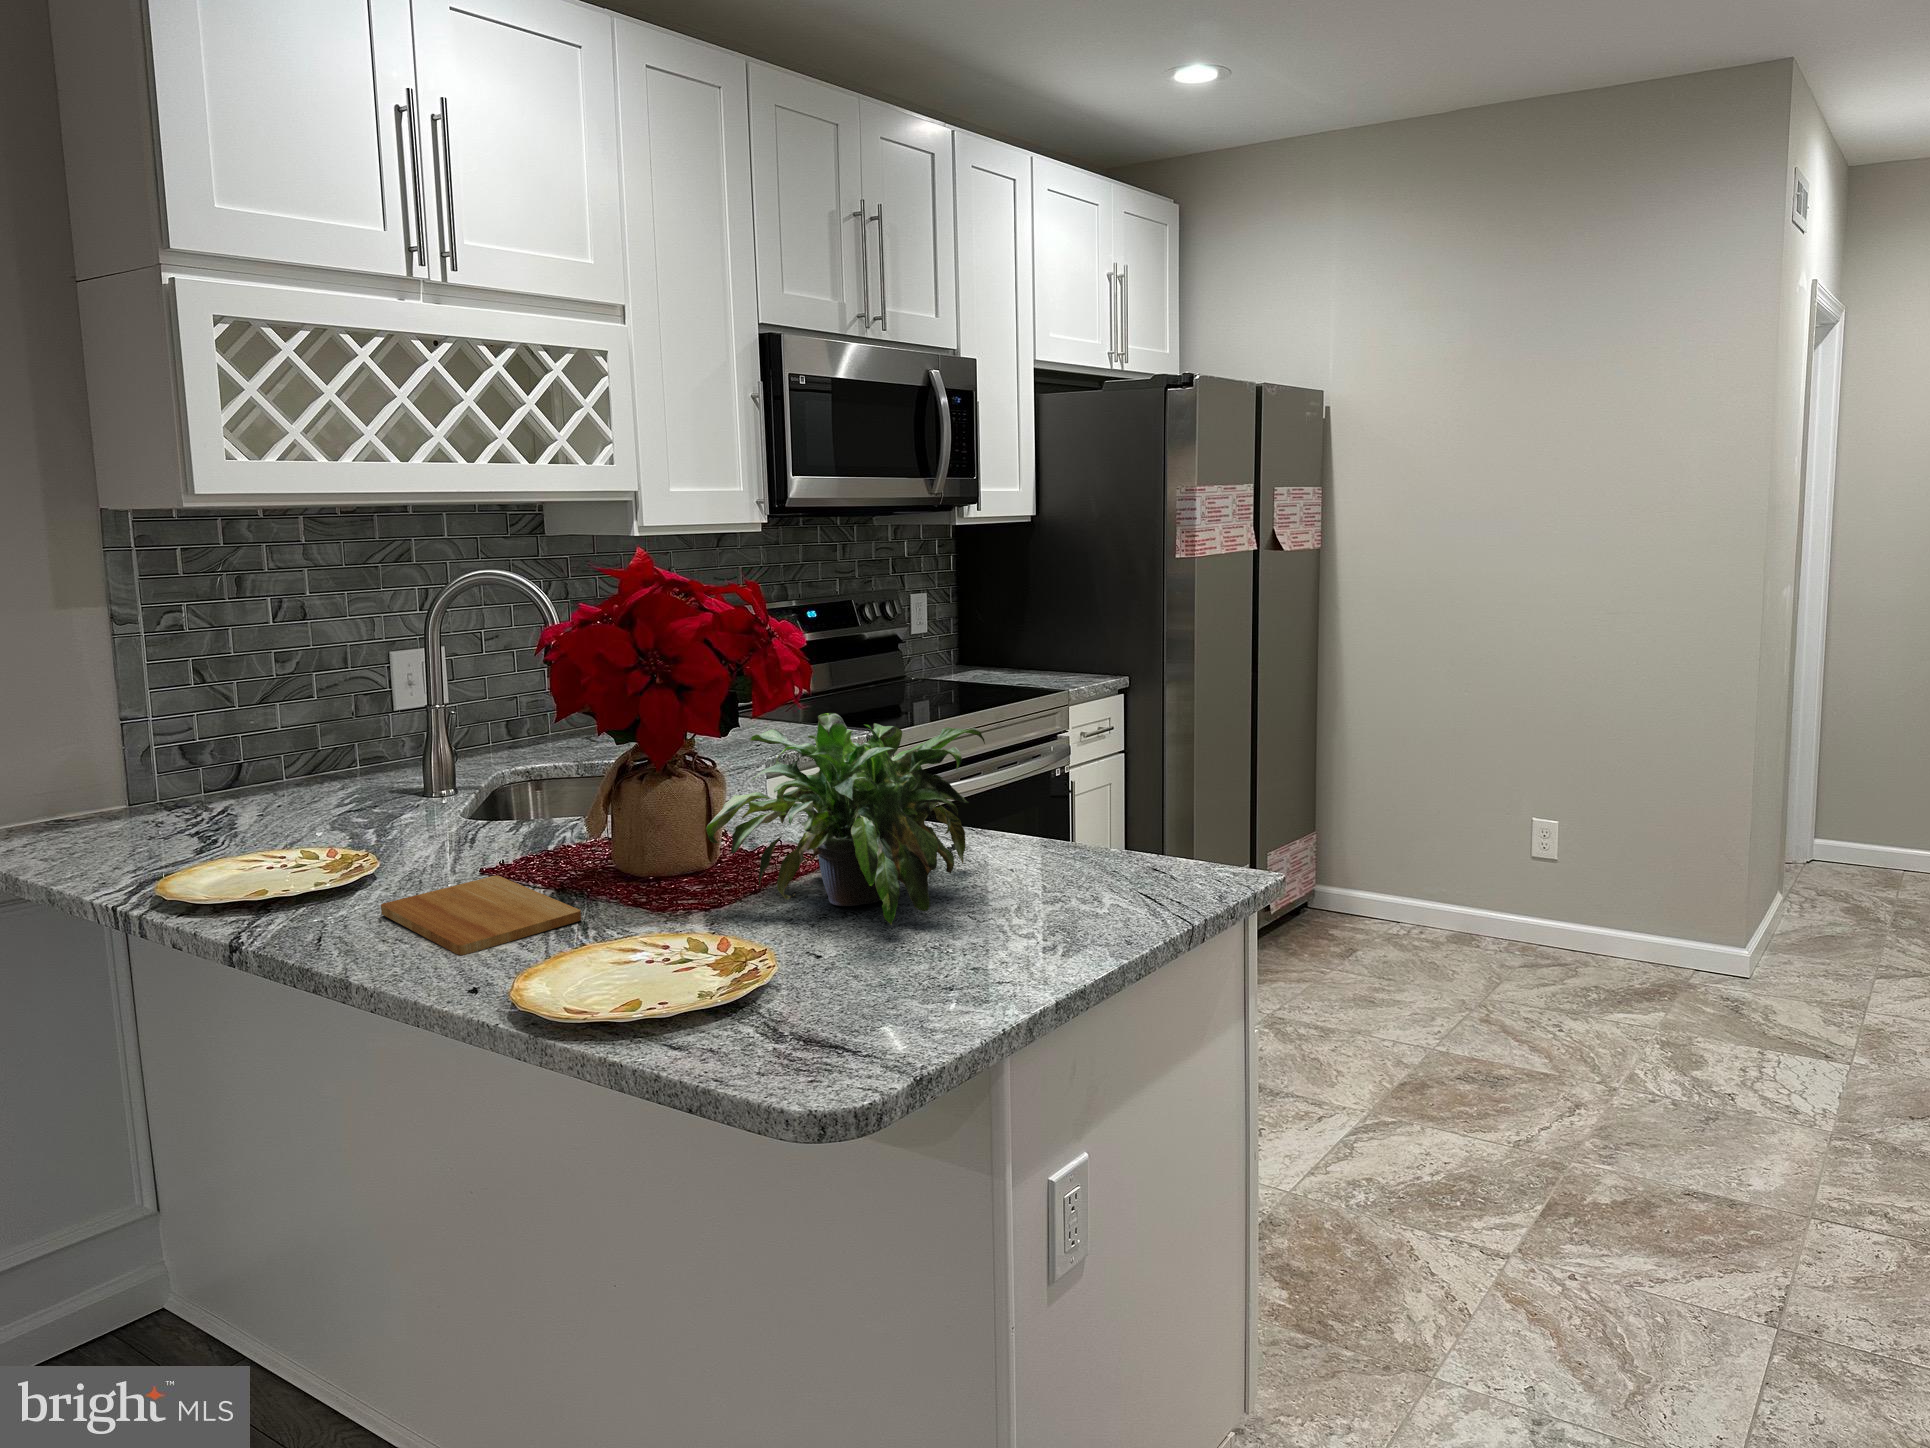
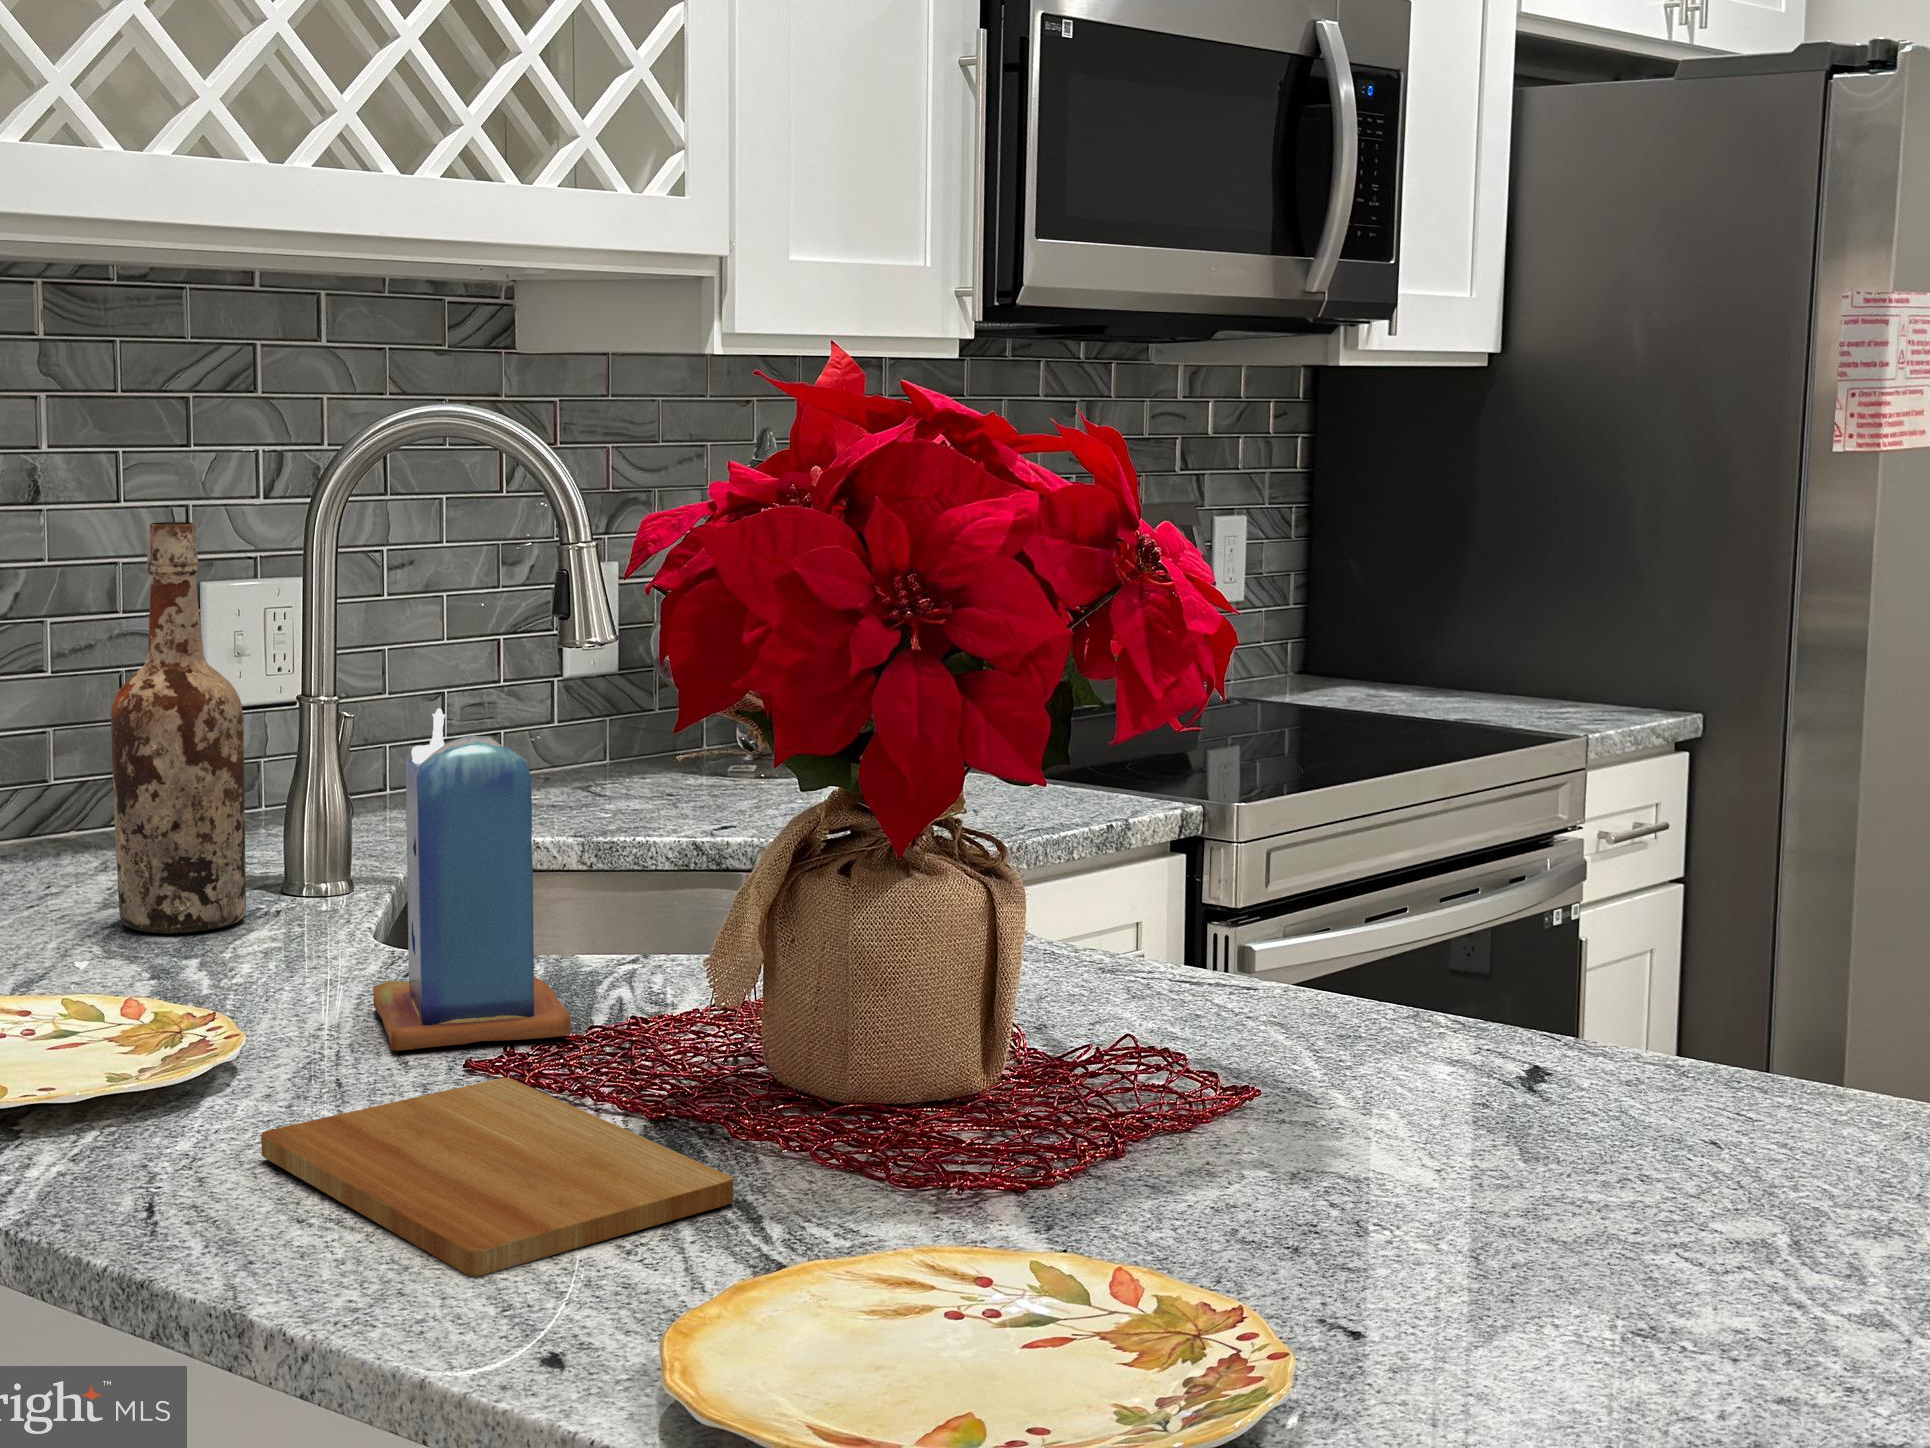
wine bottle: none [330,632,401,819] -> present [111,522,246,933]
potted plant: present [706,713,985,925] -> none [1046,710,1753,1272]
candle: none [450,717,536,867] -> present [373,708,571,1051]

